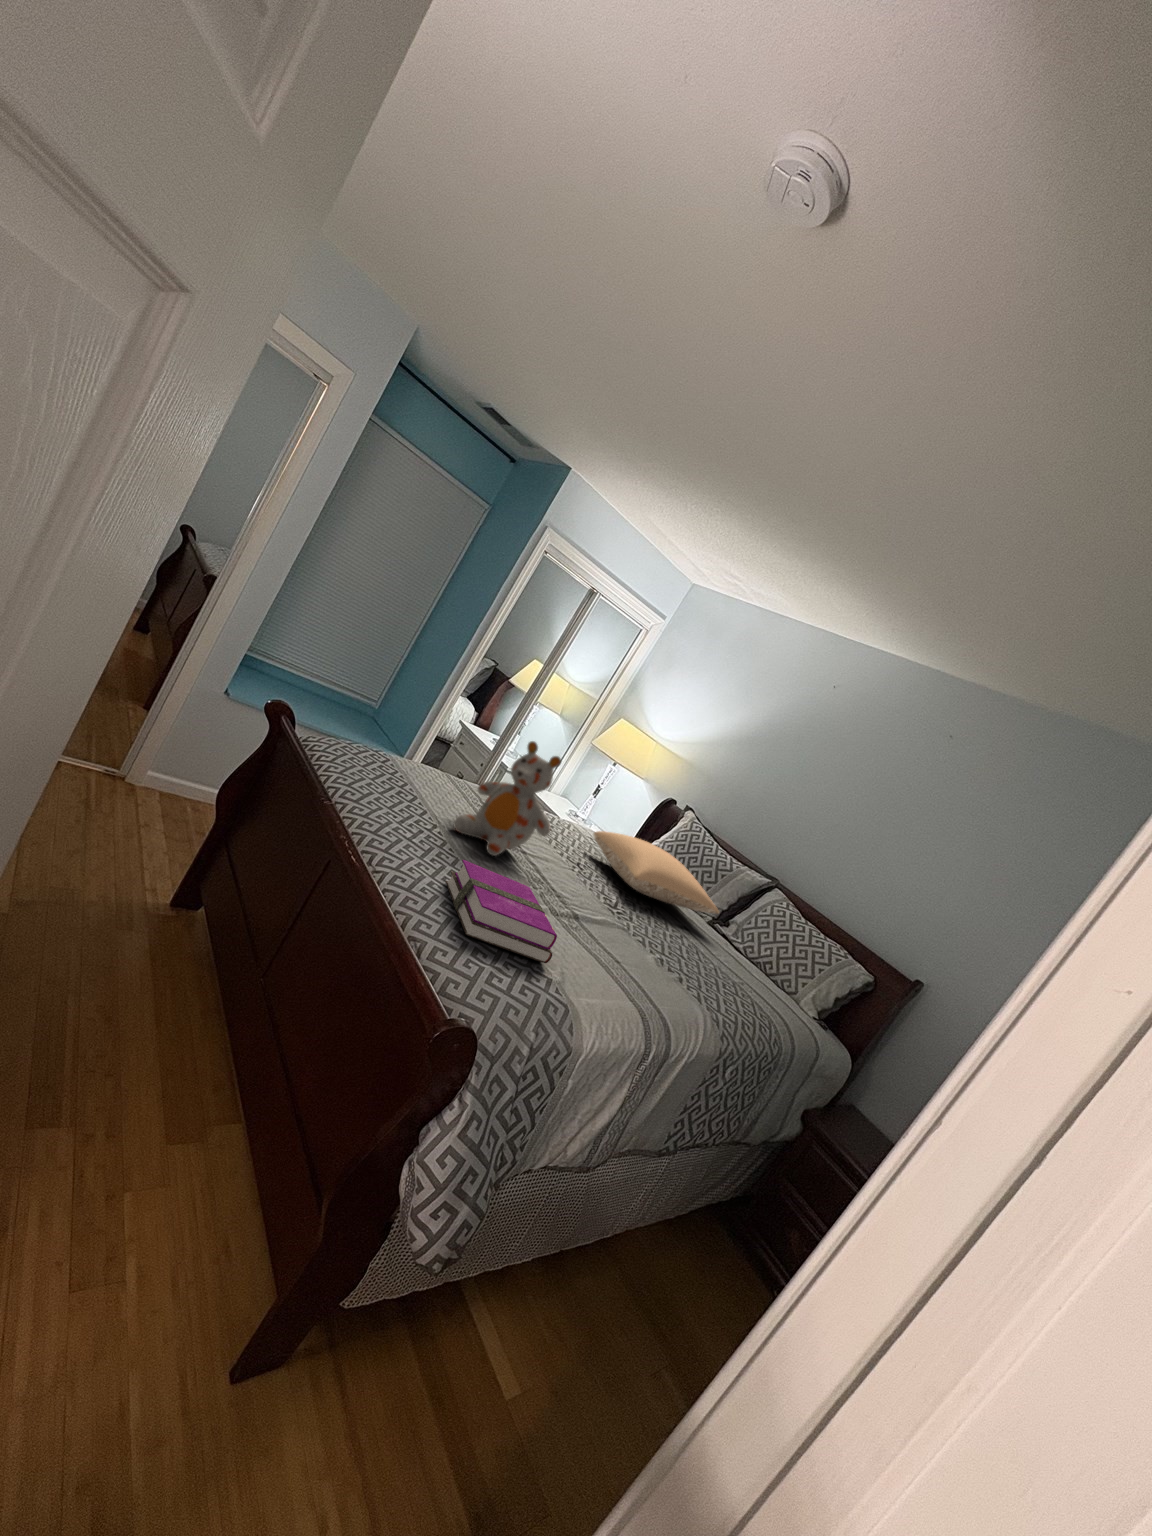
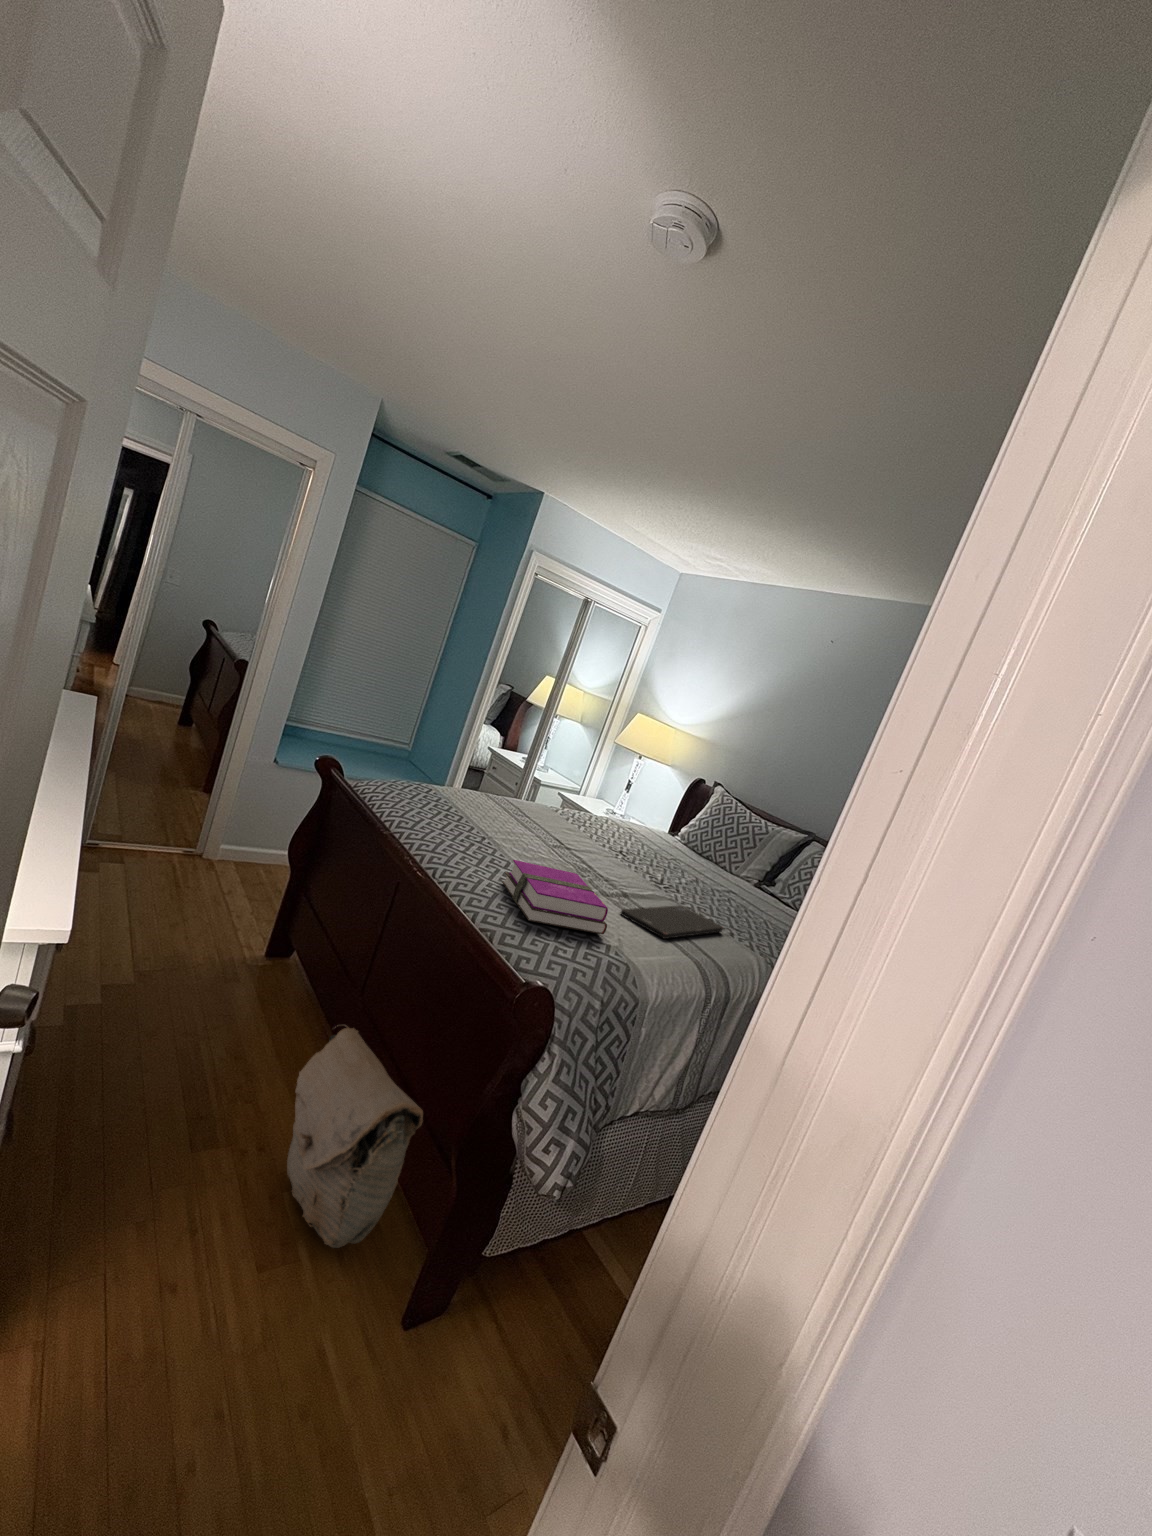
stuffed bear: present [454,741,562,856] -> none [499,746,587,856]
pillow: present [594,831,719,914] -> none [631,818,762,875]
smartphone: none [567,934,674,977] -> present [621,905,723,939]
bag: none [132,1007,301,1279] -> present [287,1025,423,1248]

